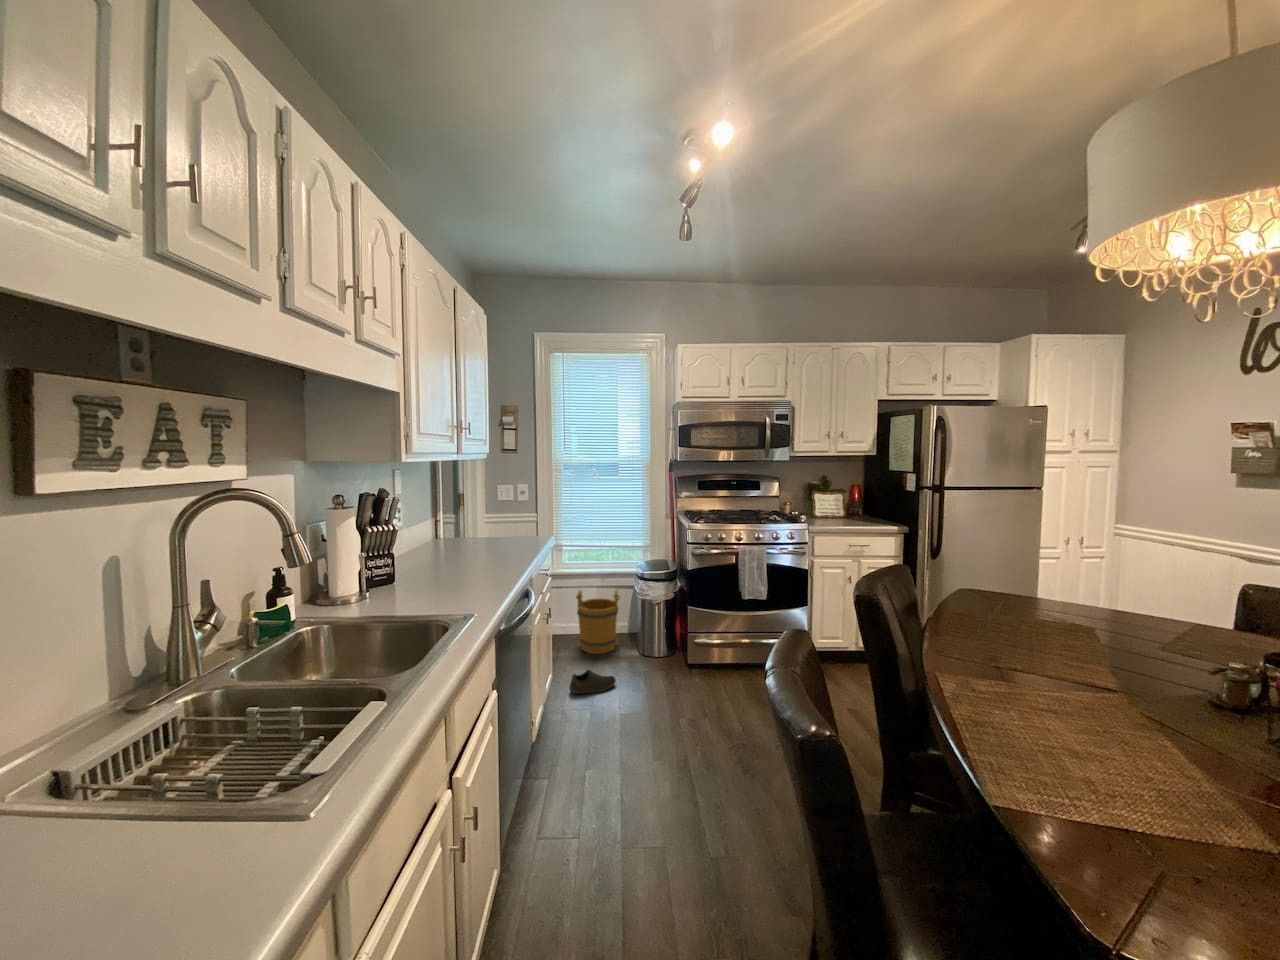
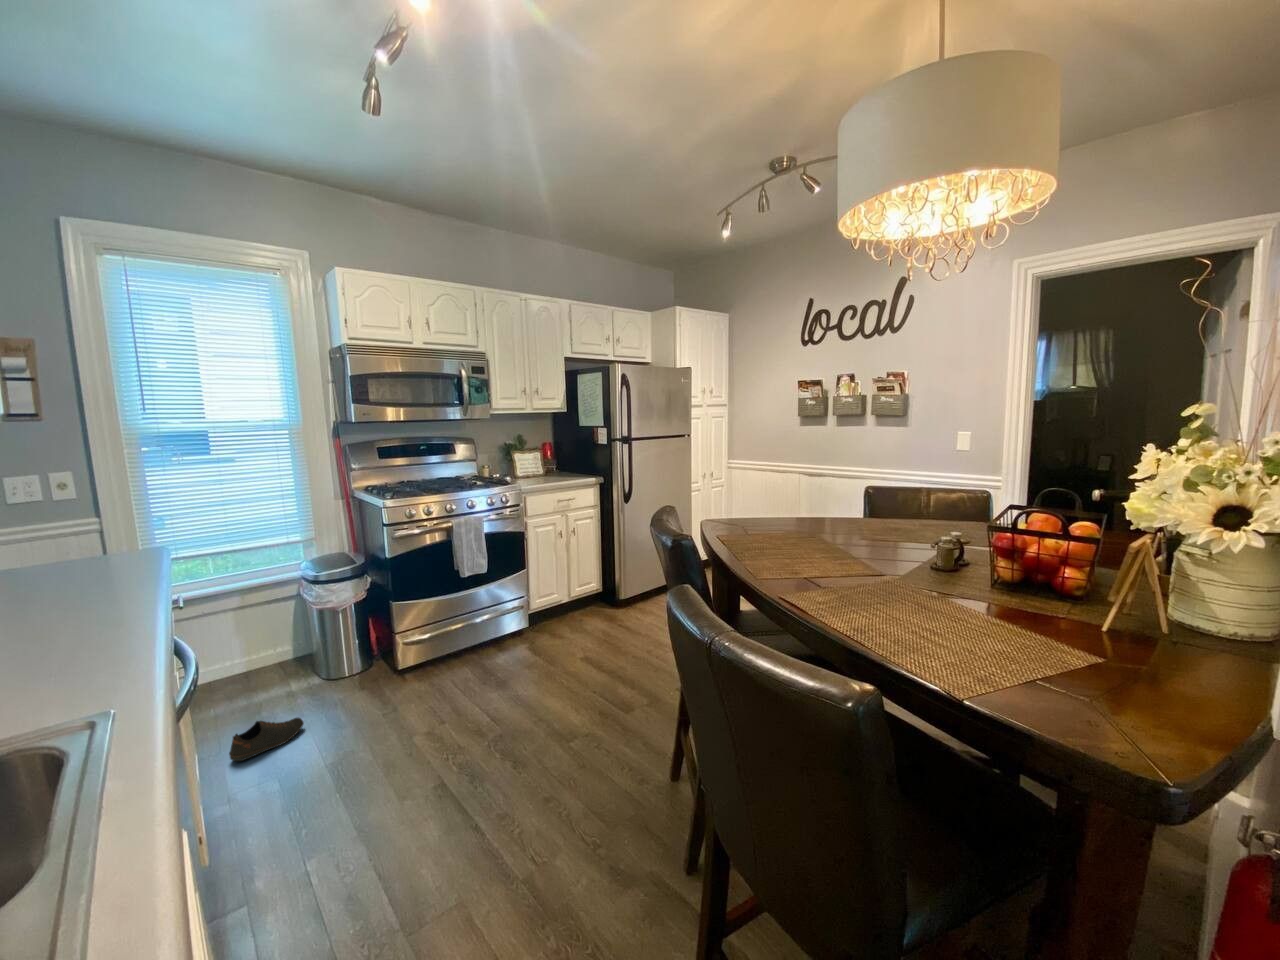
bucket: present [576,590,620,654] -> none [204,605,282,702]

